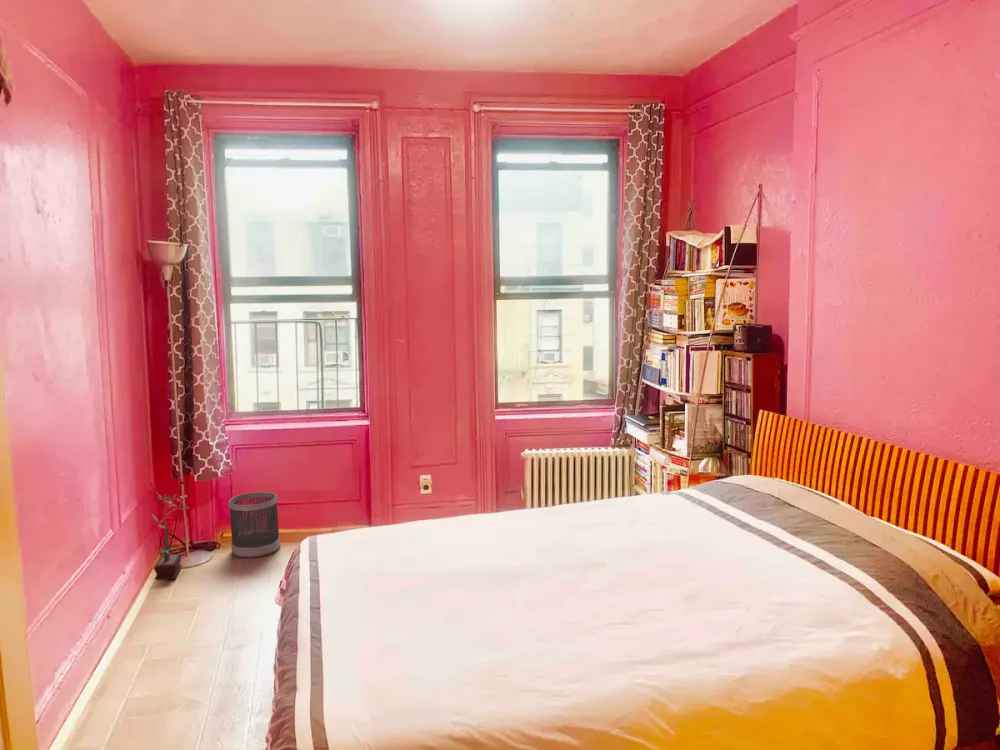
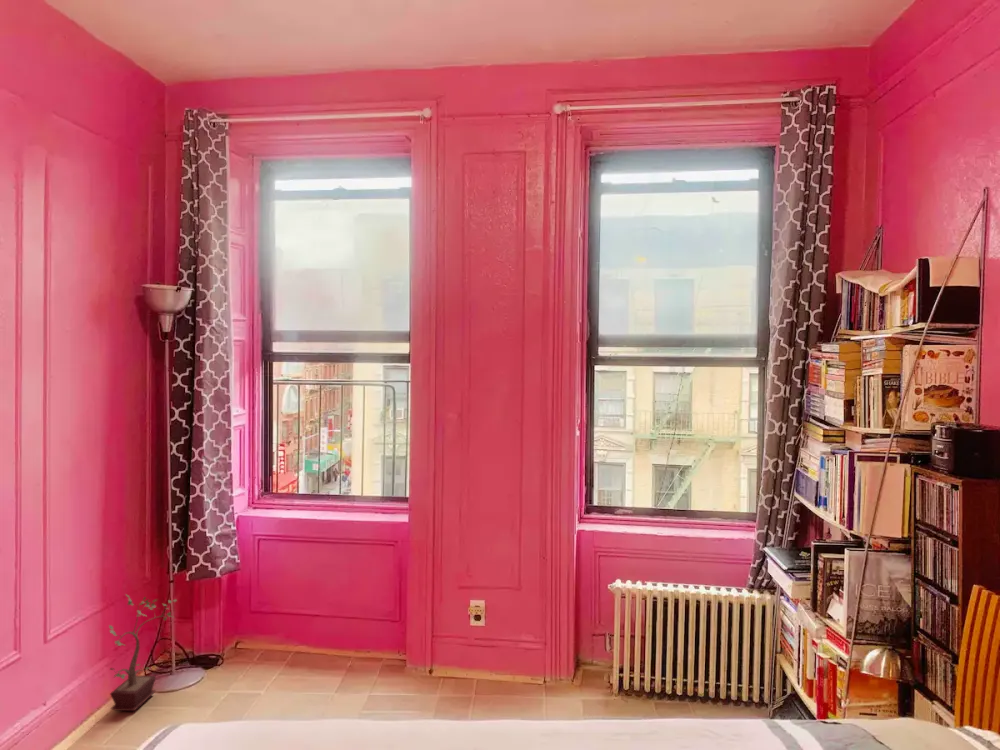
wastebasket: present [228,492,280,558] -> none [223,602,286,692]

